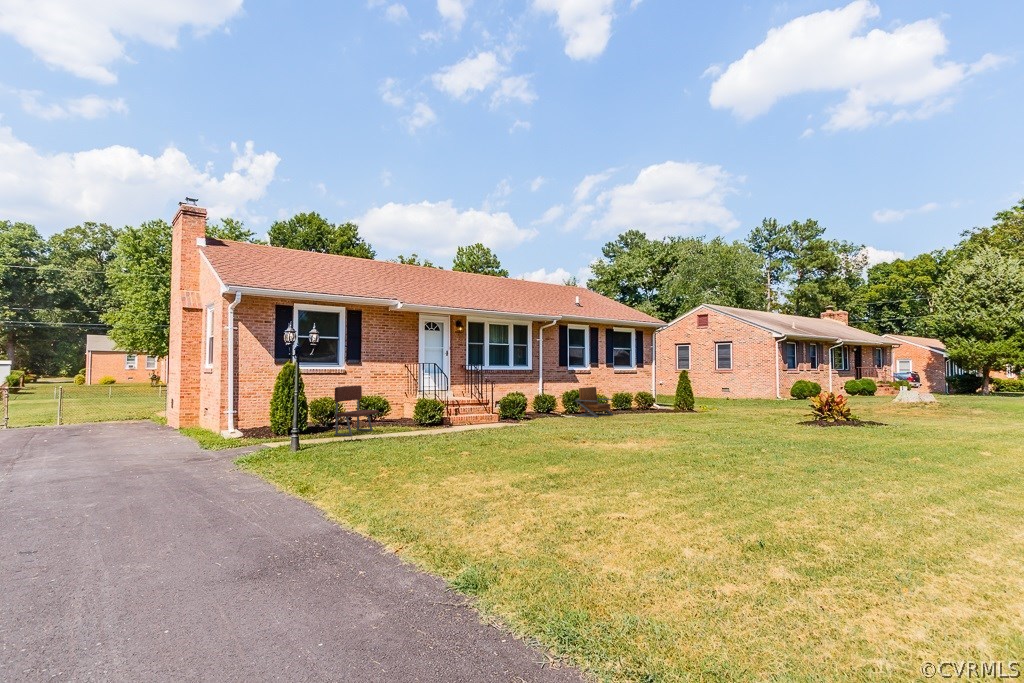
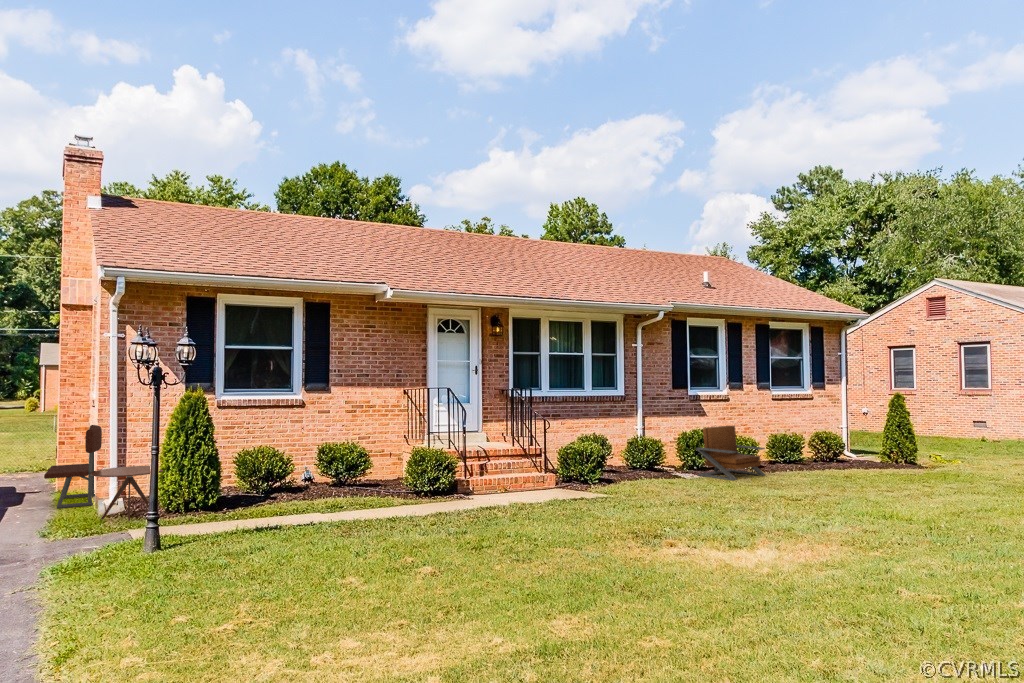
bench: present [335,386,379,436] -> present [44,425,102,508]
round table: none [221,411,269,443] -> present [90,466,163,521]

